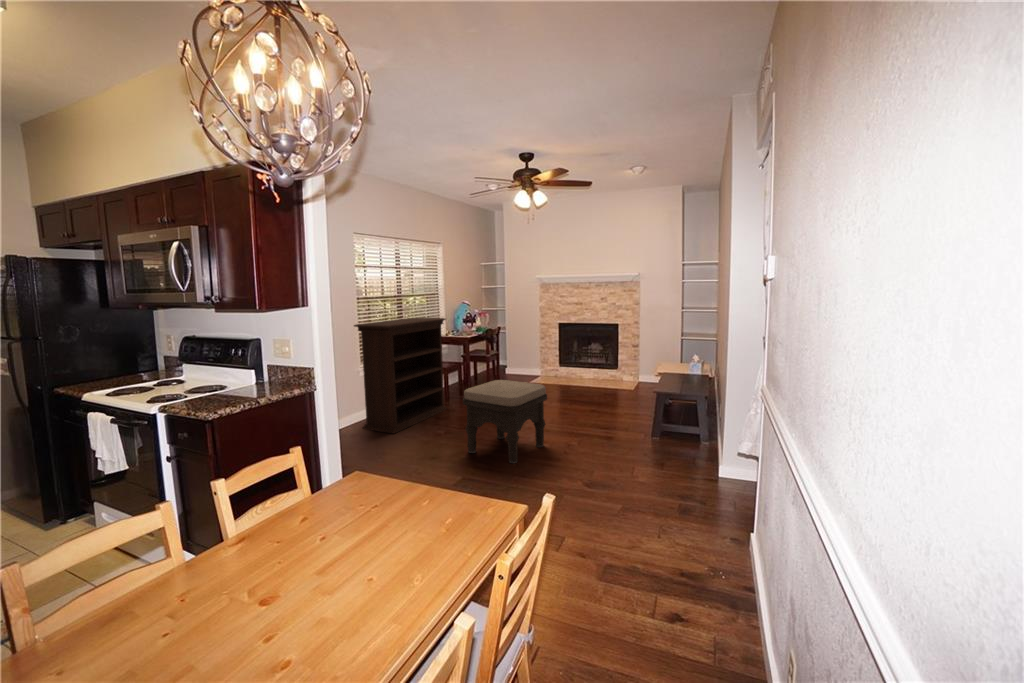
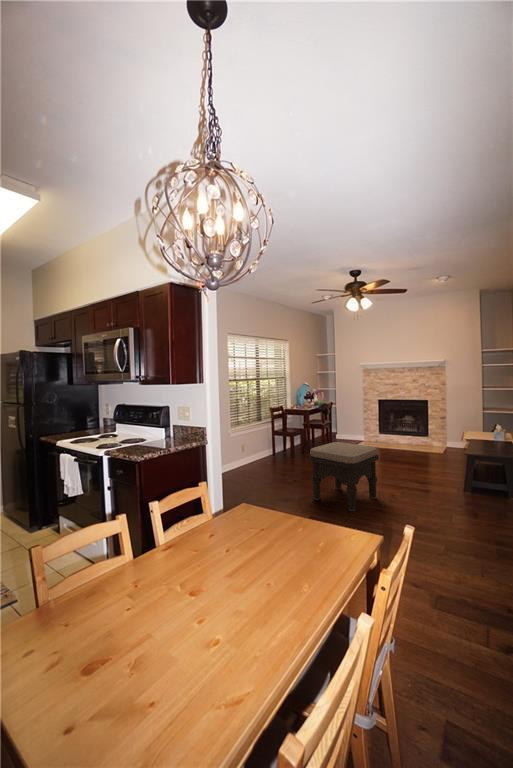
bookshelf: present [354,318,448,434] -> none [228,395,293,480]

